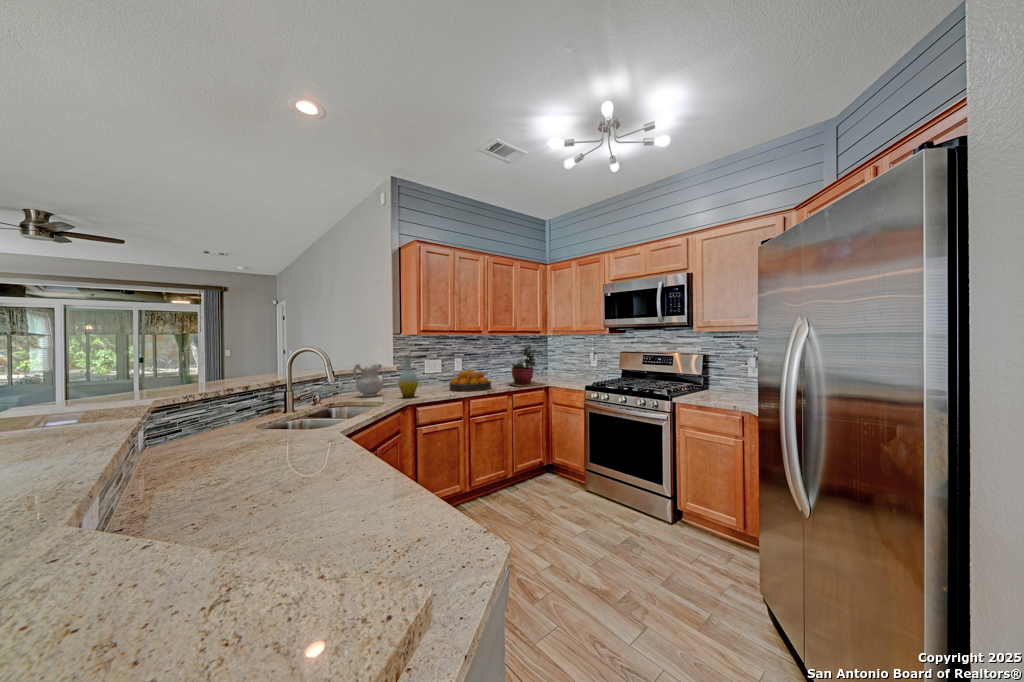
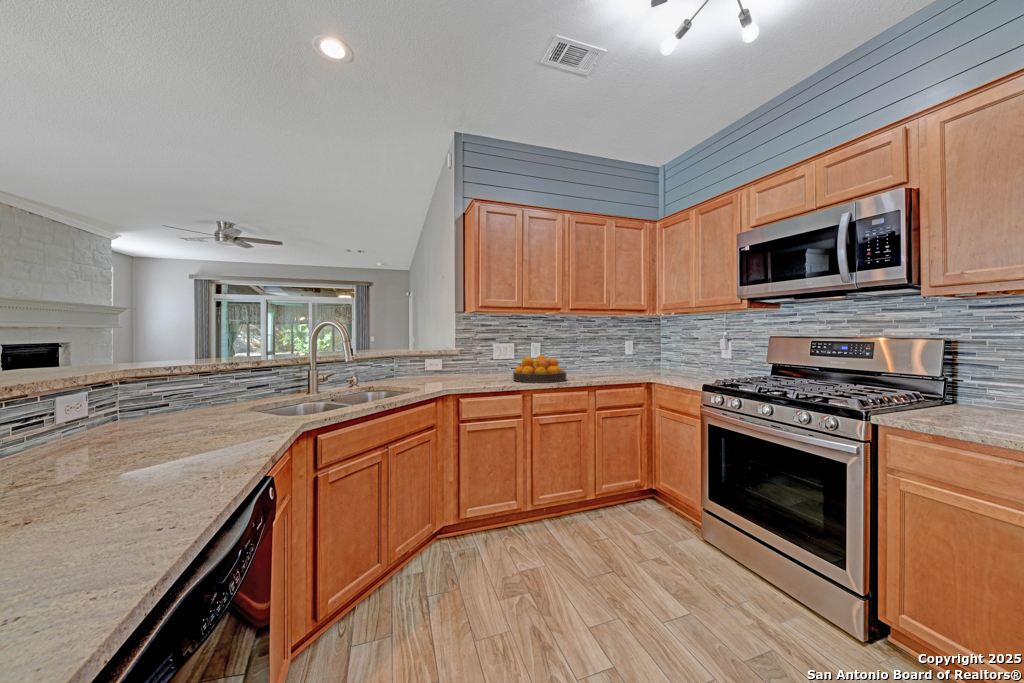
succulent plant: present [508,346,544,387] -> none [589,326,646,380]
bottle: present [398,356,418,398] -> none [440,334,465,387]
ceramic pitcher: present [353,364,383,397] -> none [399,344,434,383]

